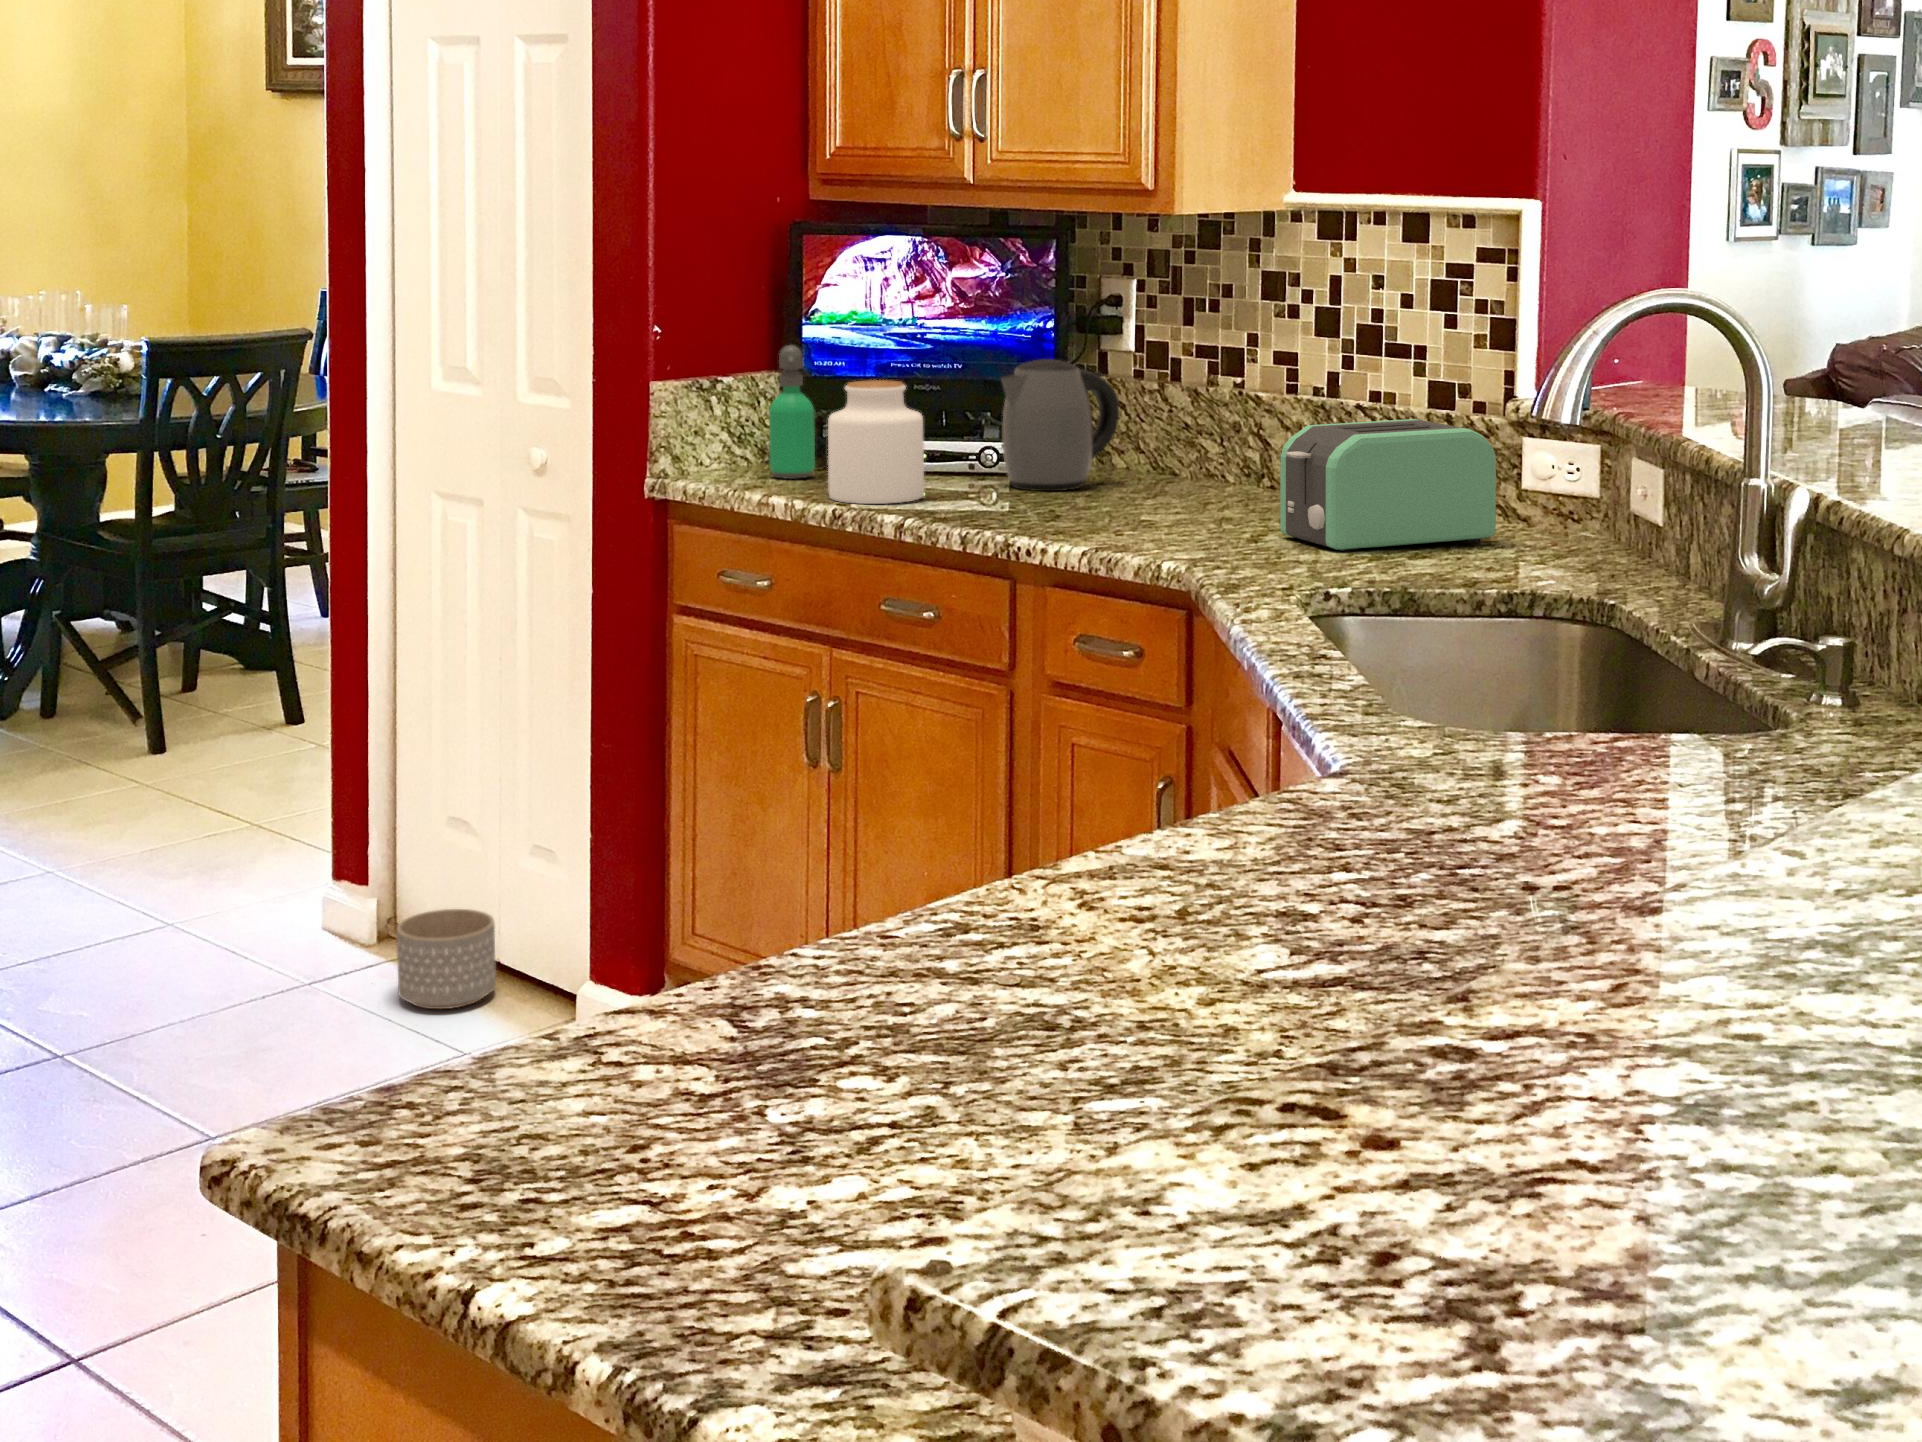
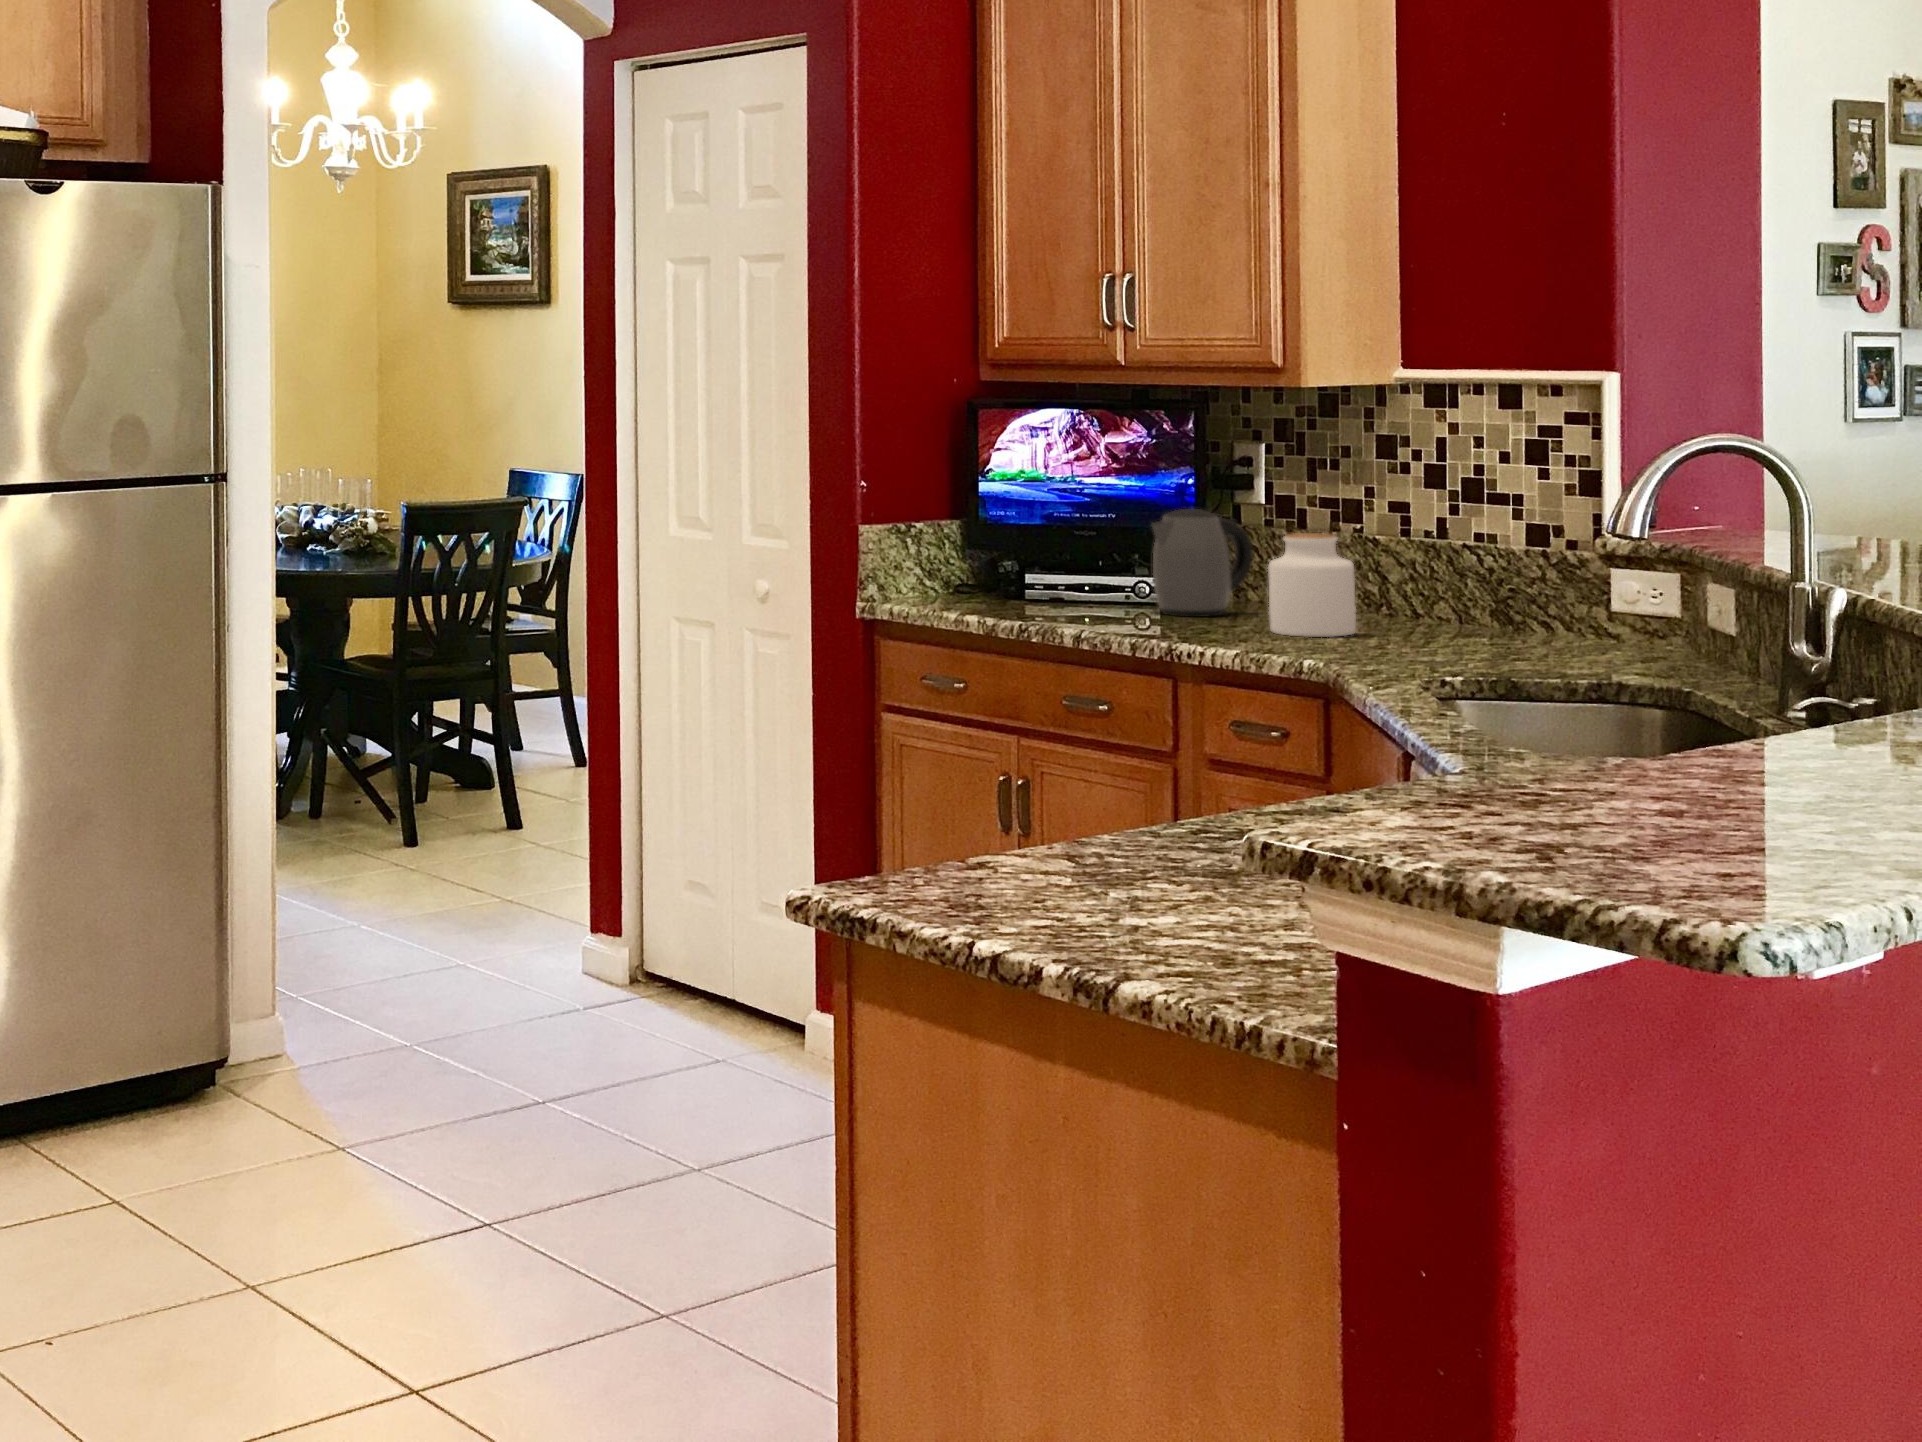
soap dispenser: present [769,345,815,479] -> none [955,498,994,606]
jar: present [828,380,924,504] -> present [1268,533,1356,637]
toaster: present [1280,419,1496,552] -> none [1398,552,1589,657]
planter: present [397,909,496,1009] -> none [655,955,734,1032]

